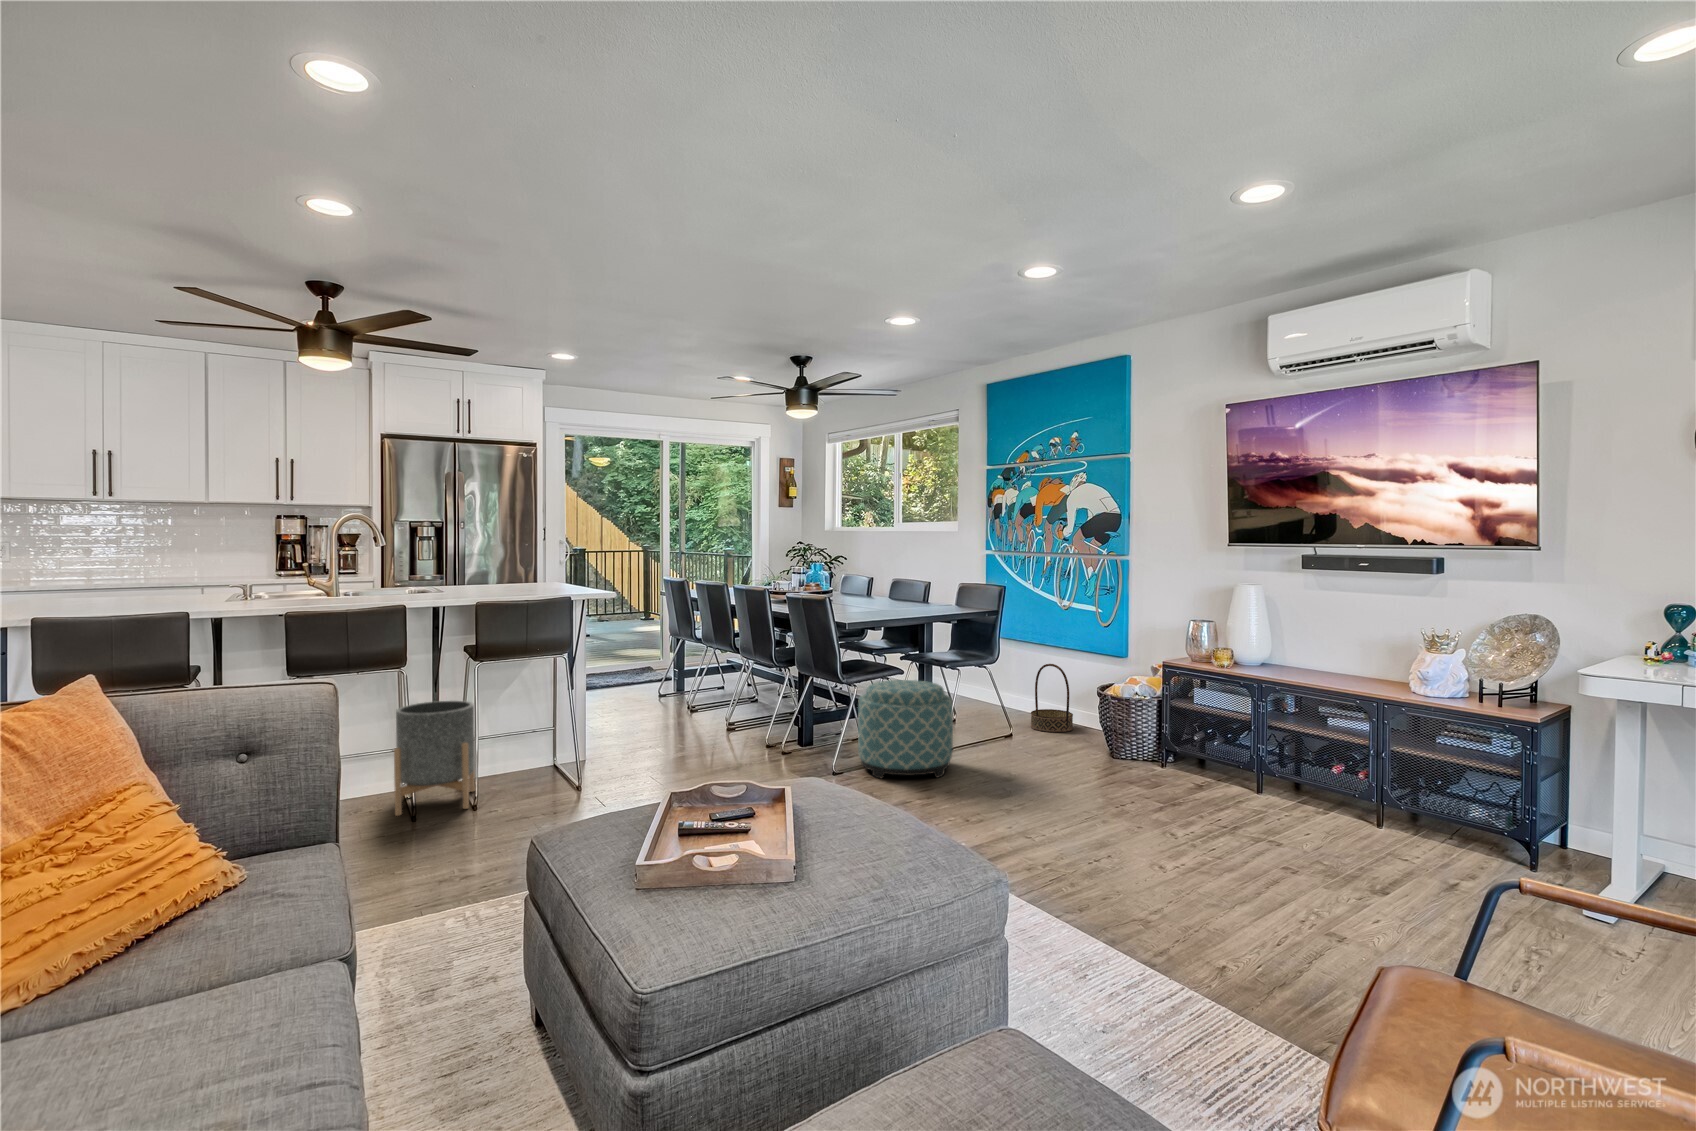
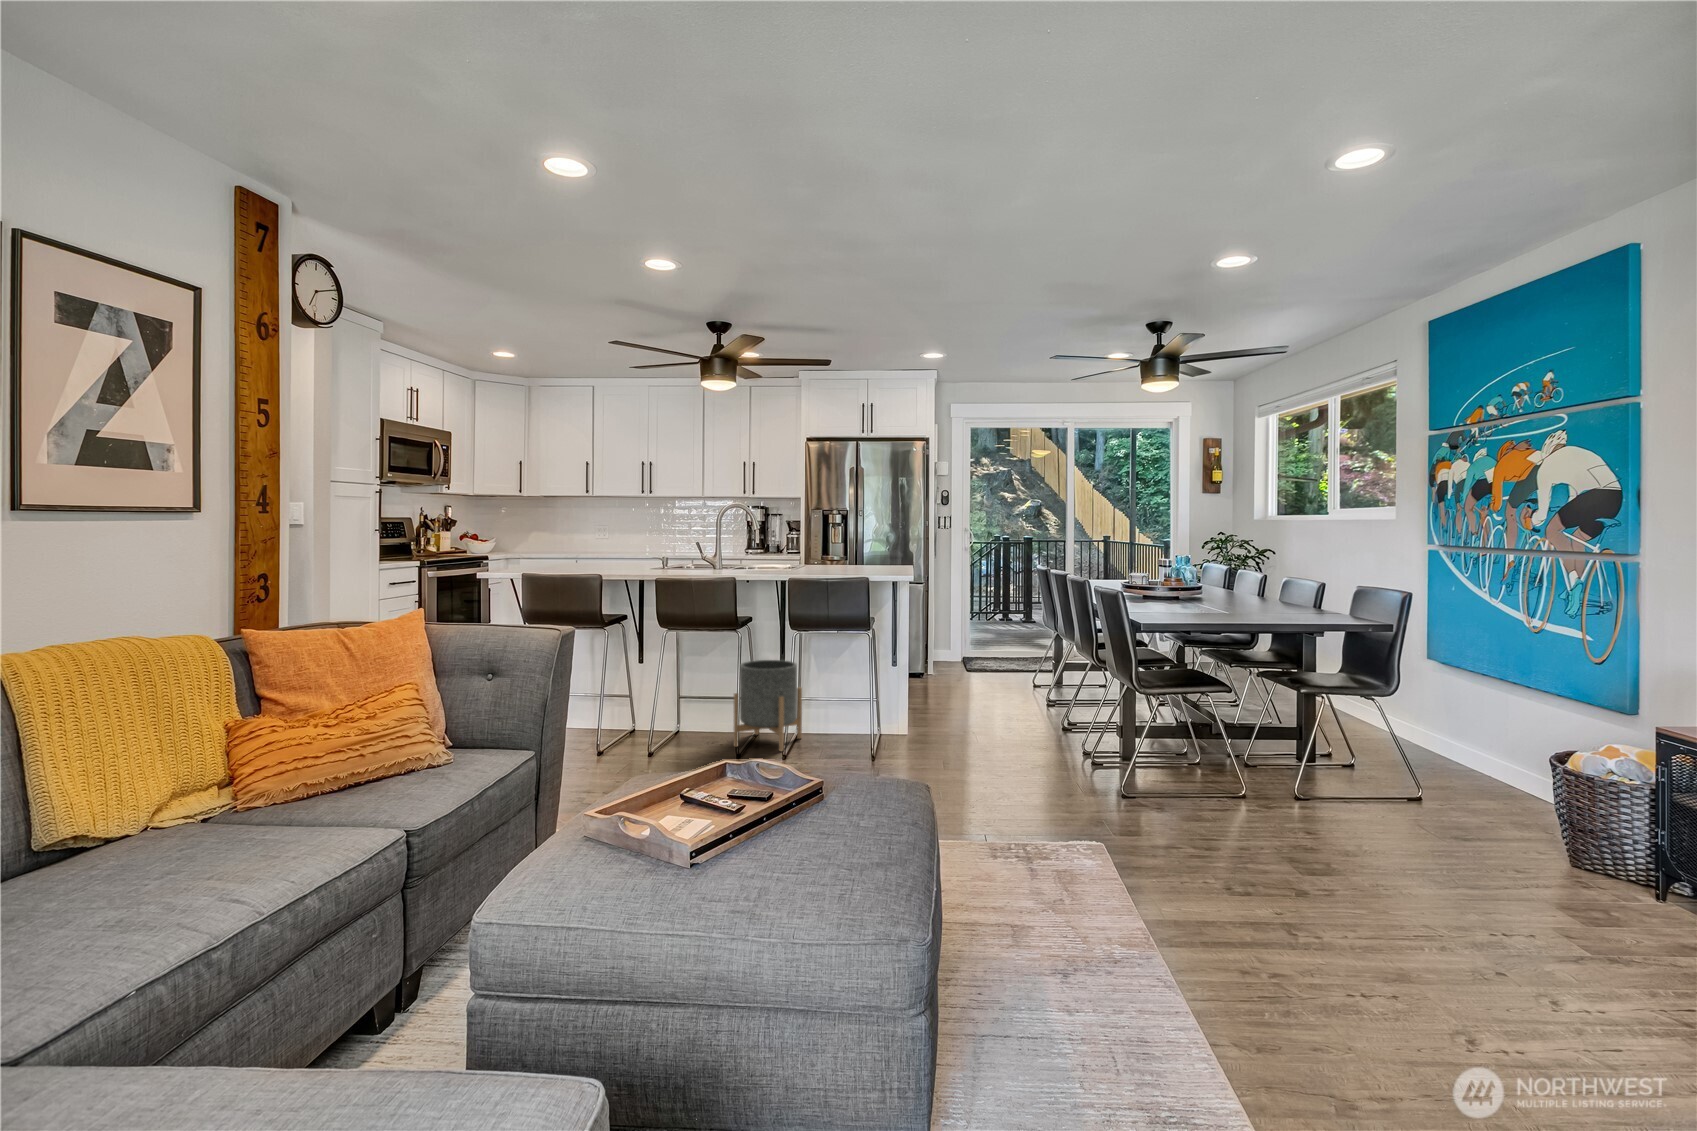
basket: present [1031,664,1073,732] -> none [1461,702,1535,800]
ottoman: present [858,680,953,778] -> none [1156,693,1279,818]

